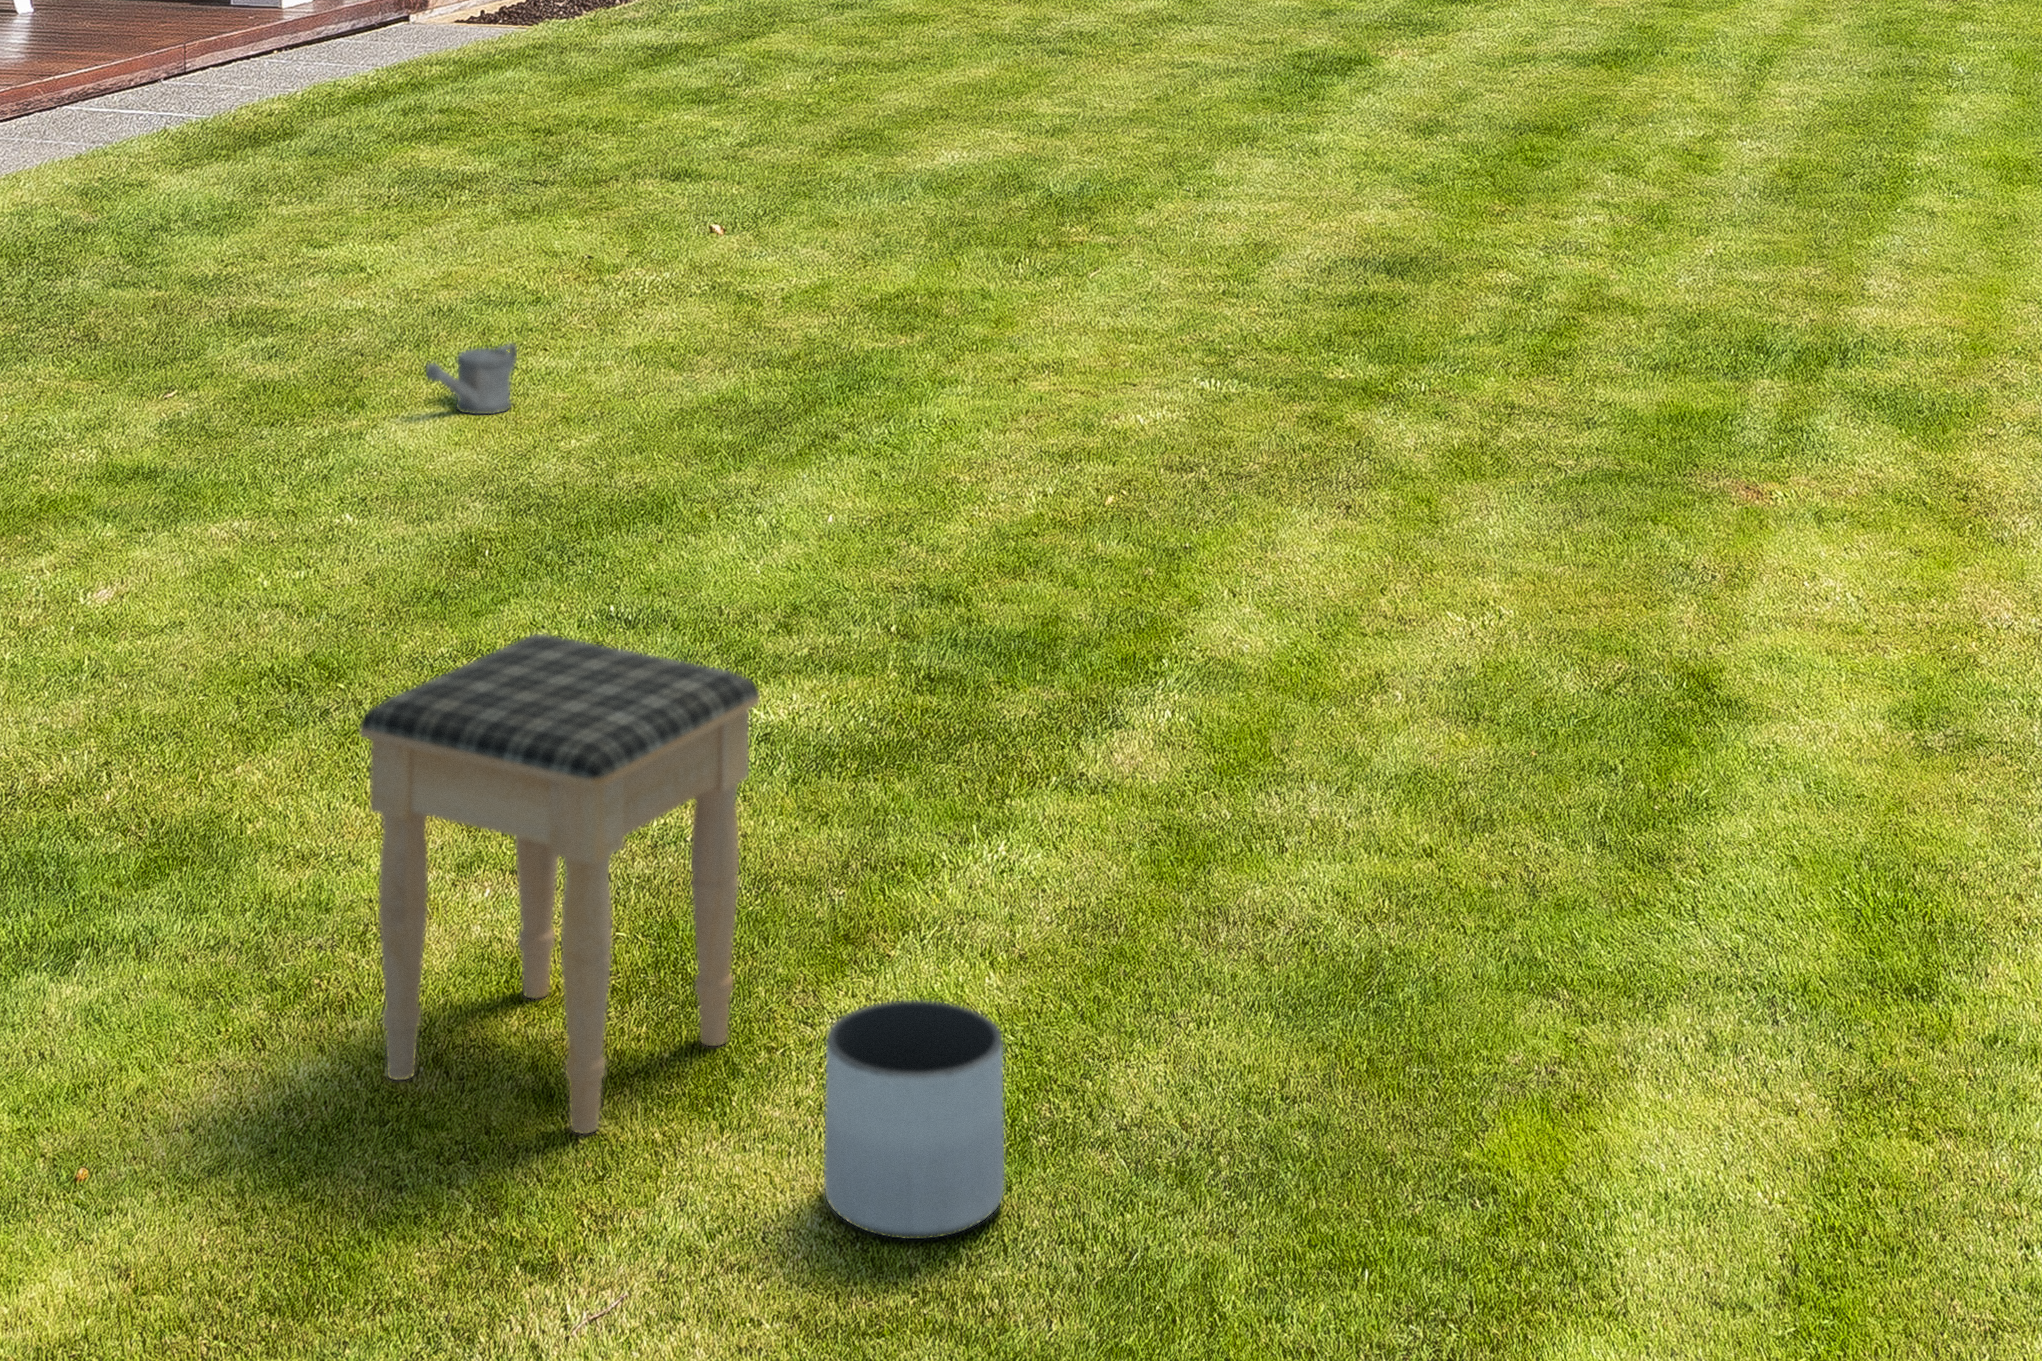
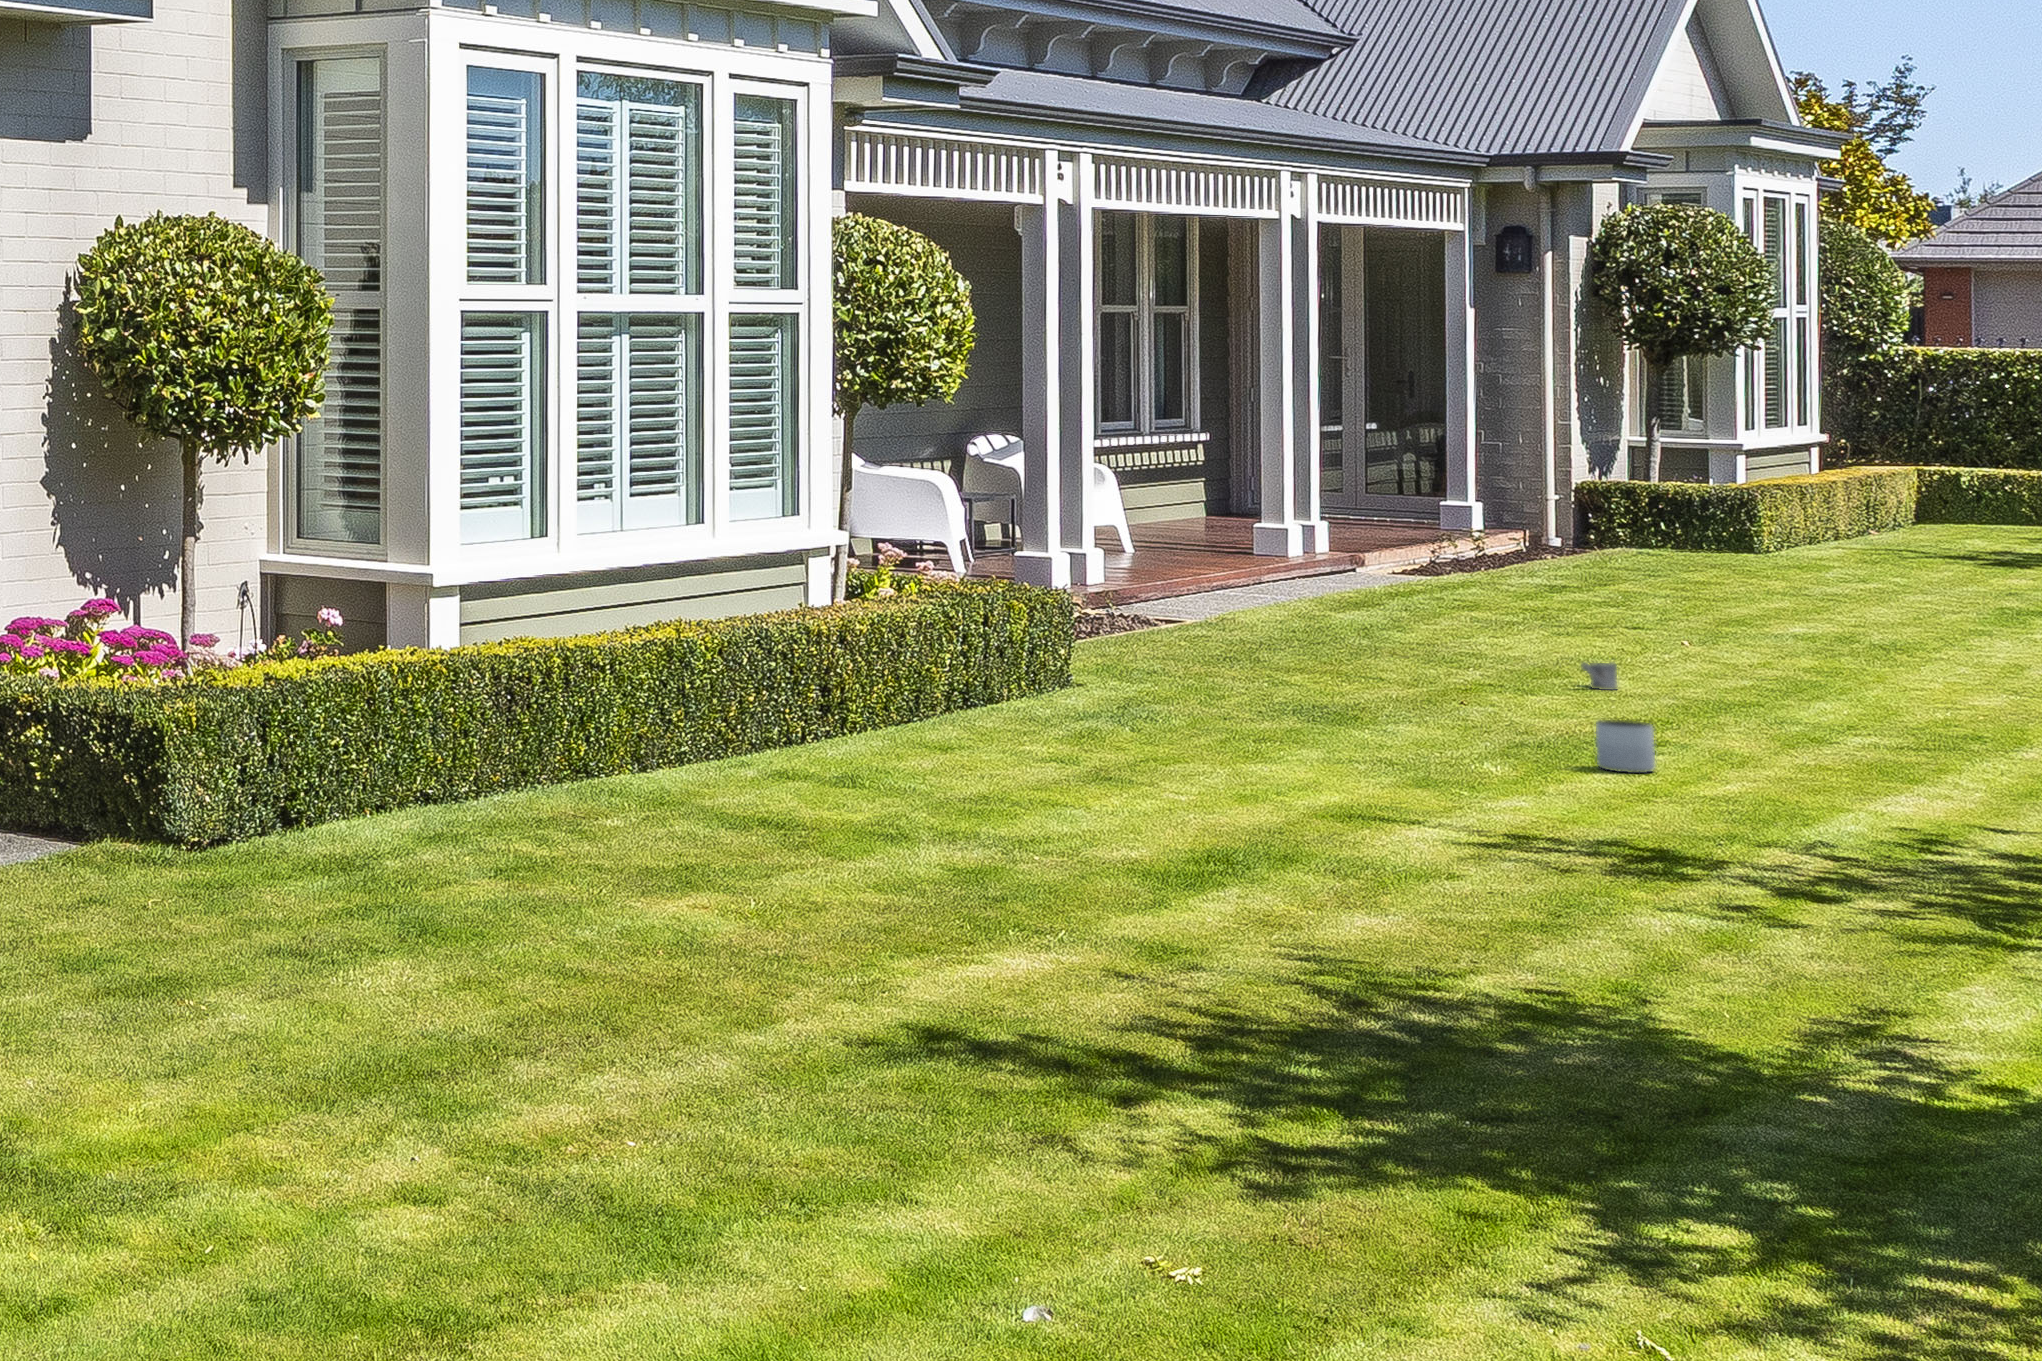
footstool: present [360,634,760,1134] -> none [1732,664,1877,799]
planter: present [824,1000,1004,1239] -> present [1596,720,1655,773]

